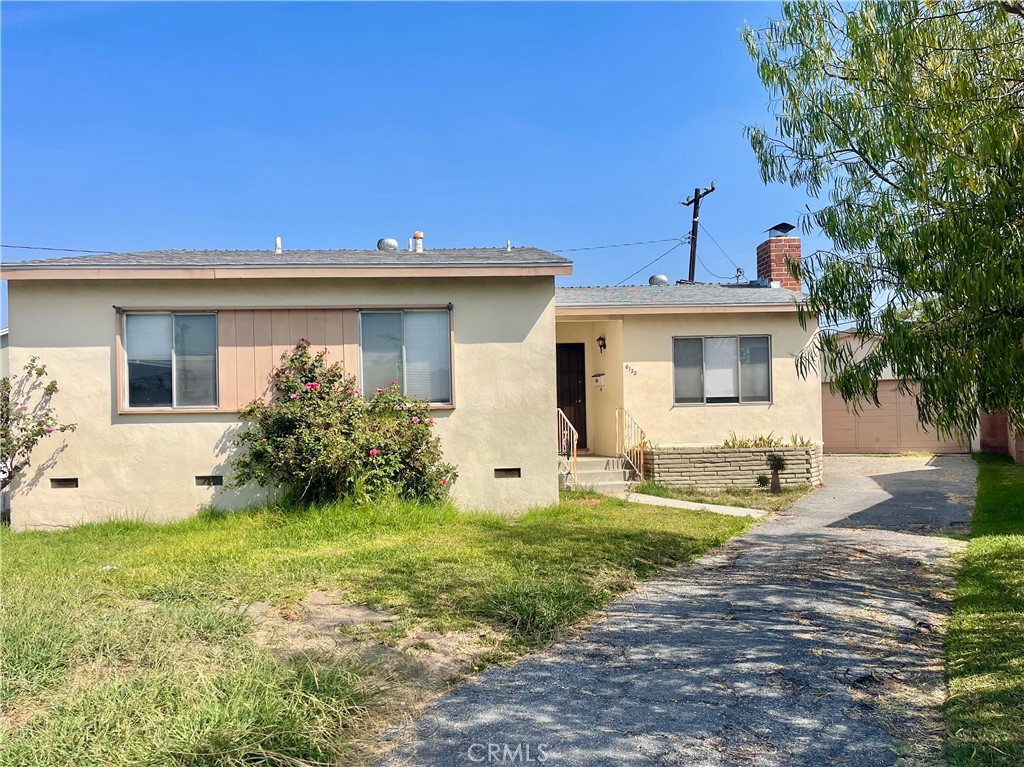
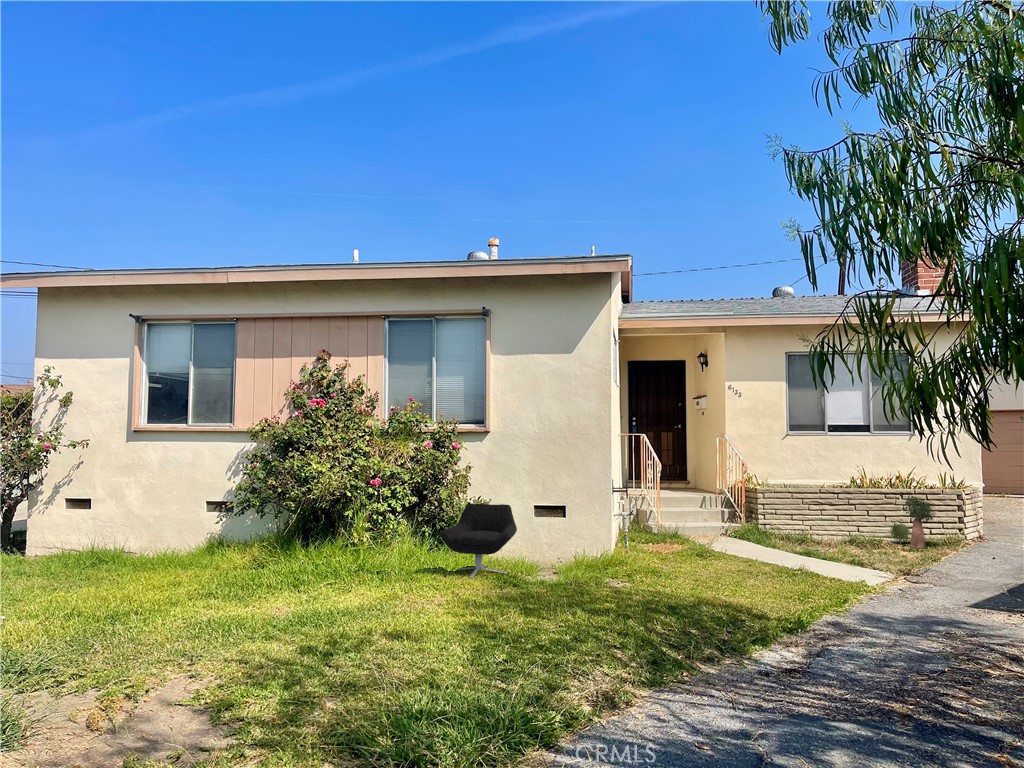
lounge chair: none [427,467,486,523] -> present [439,503,517,578]

